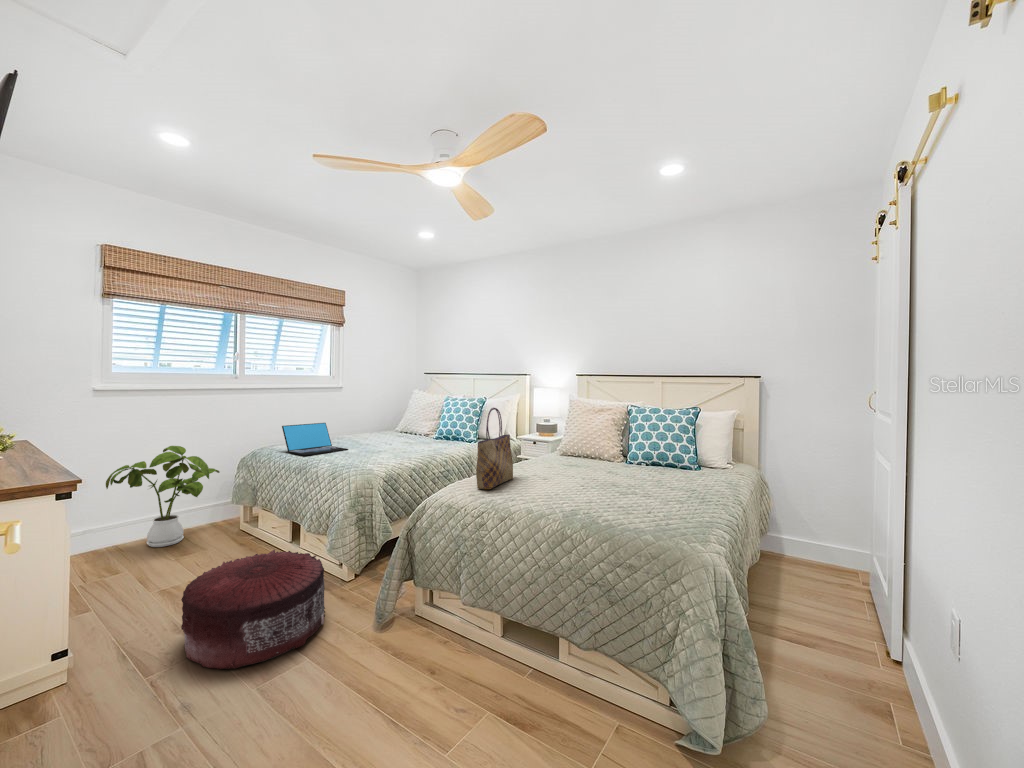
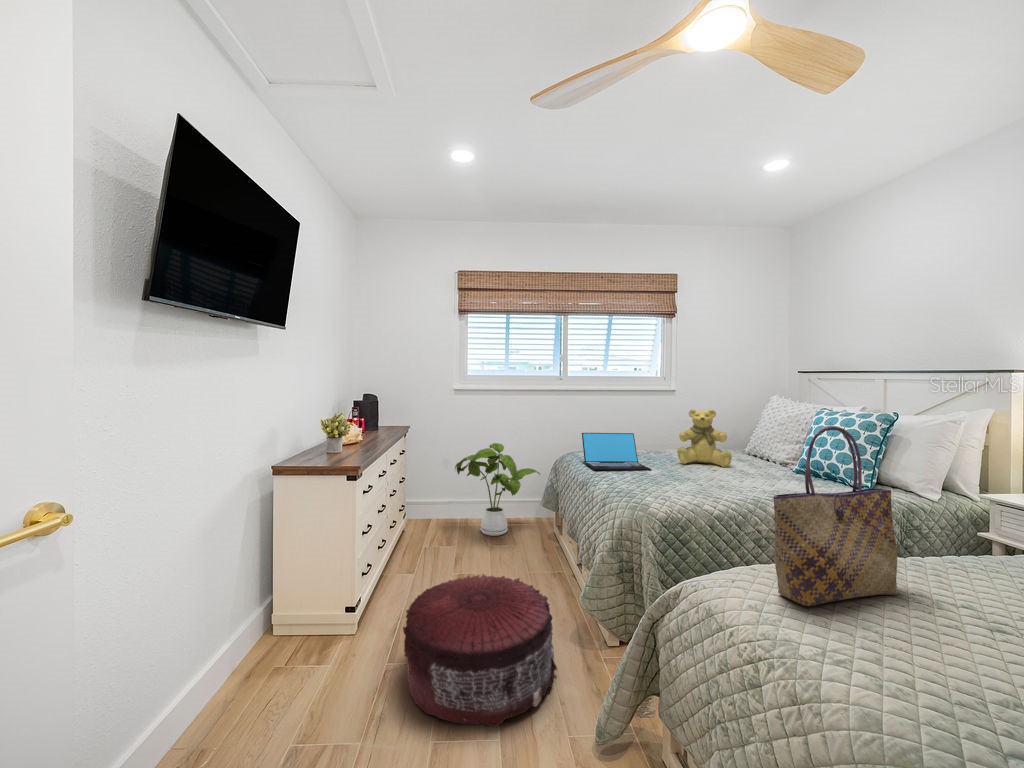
teddy bear: none [360,400,398,443] -> present [677,409,732,467]

